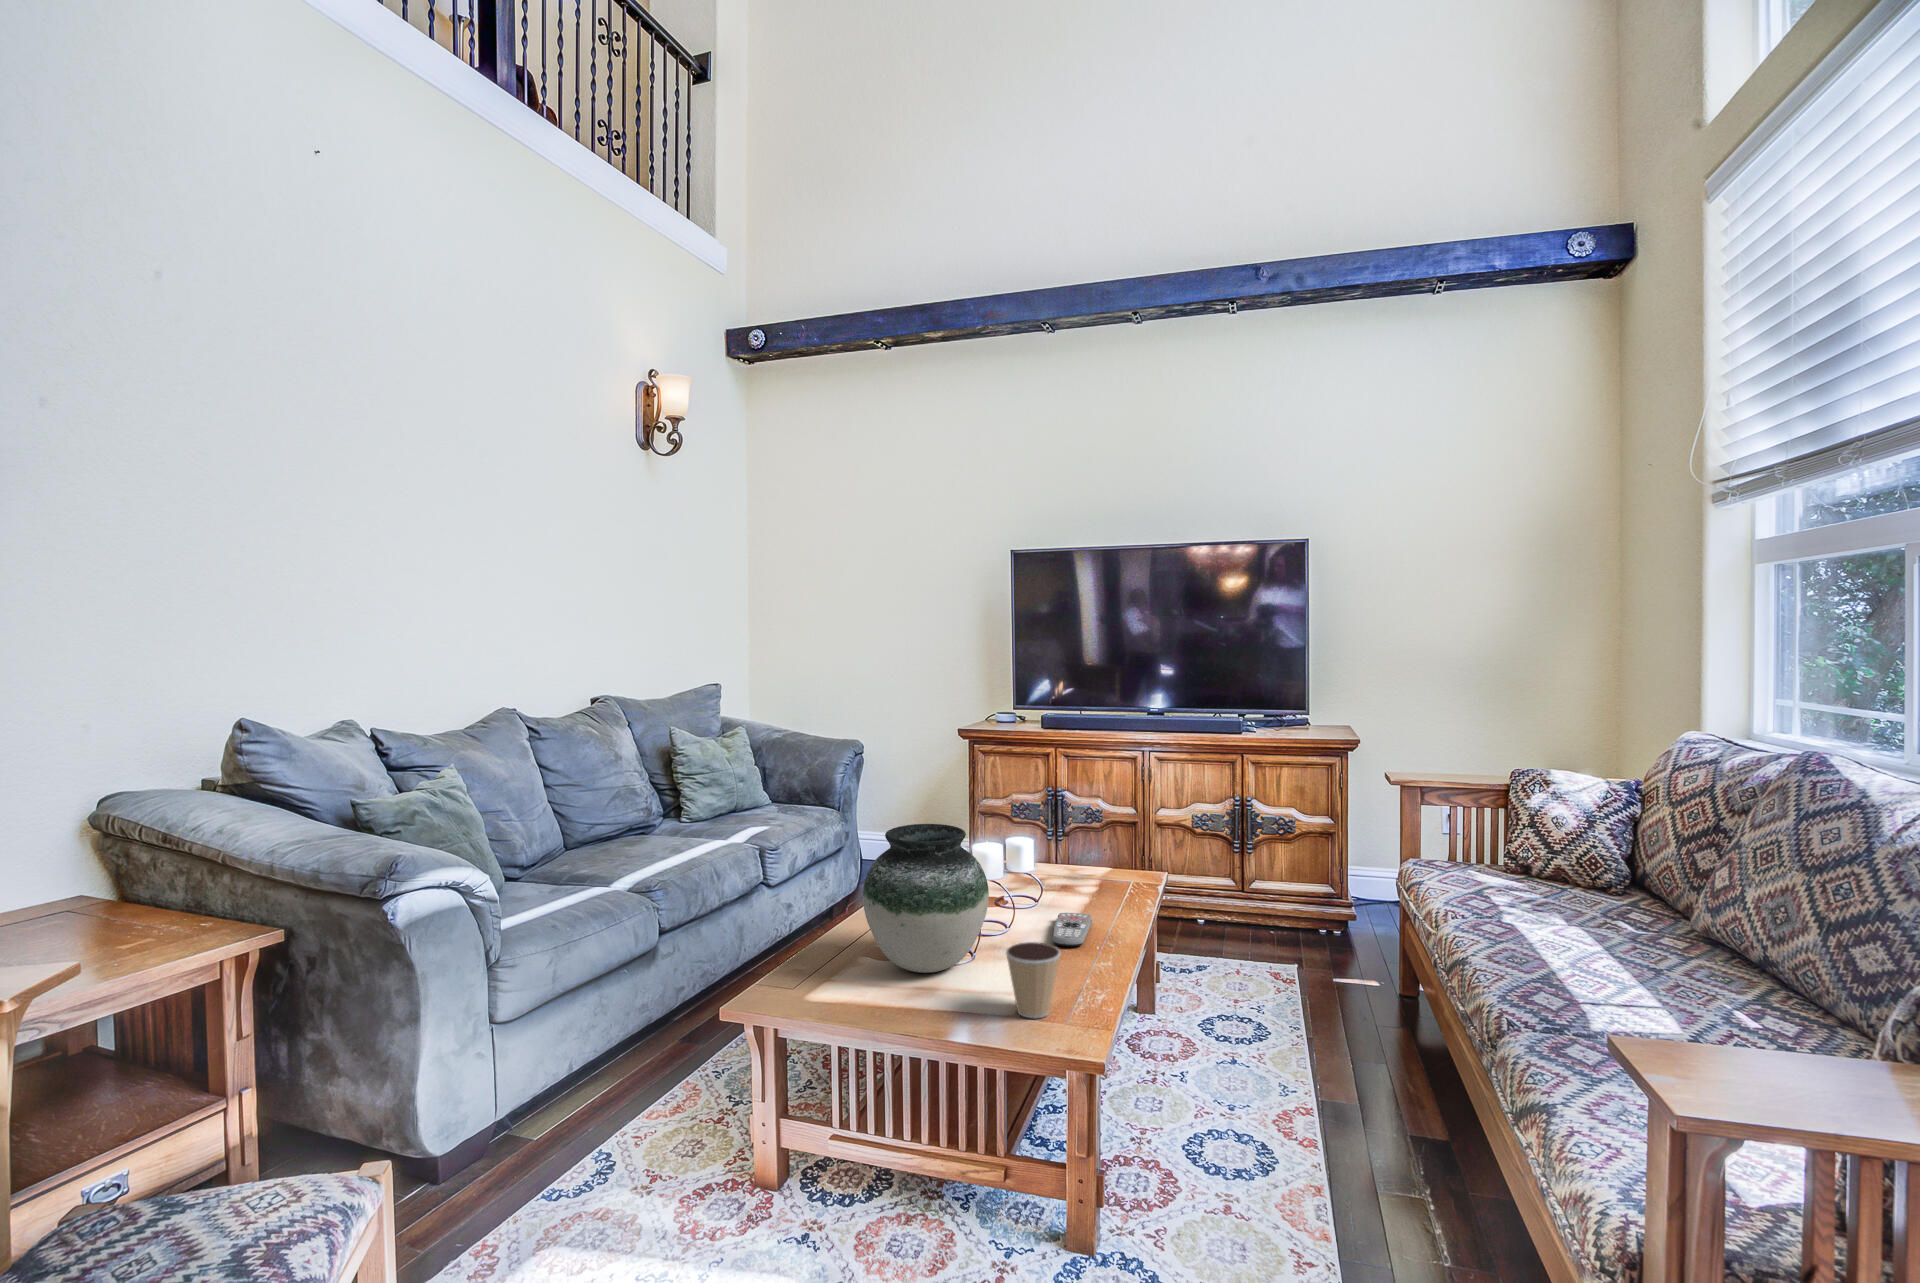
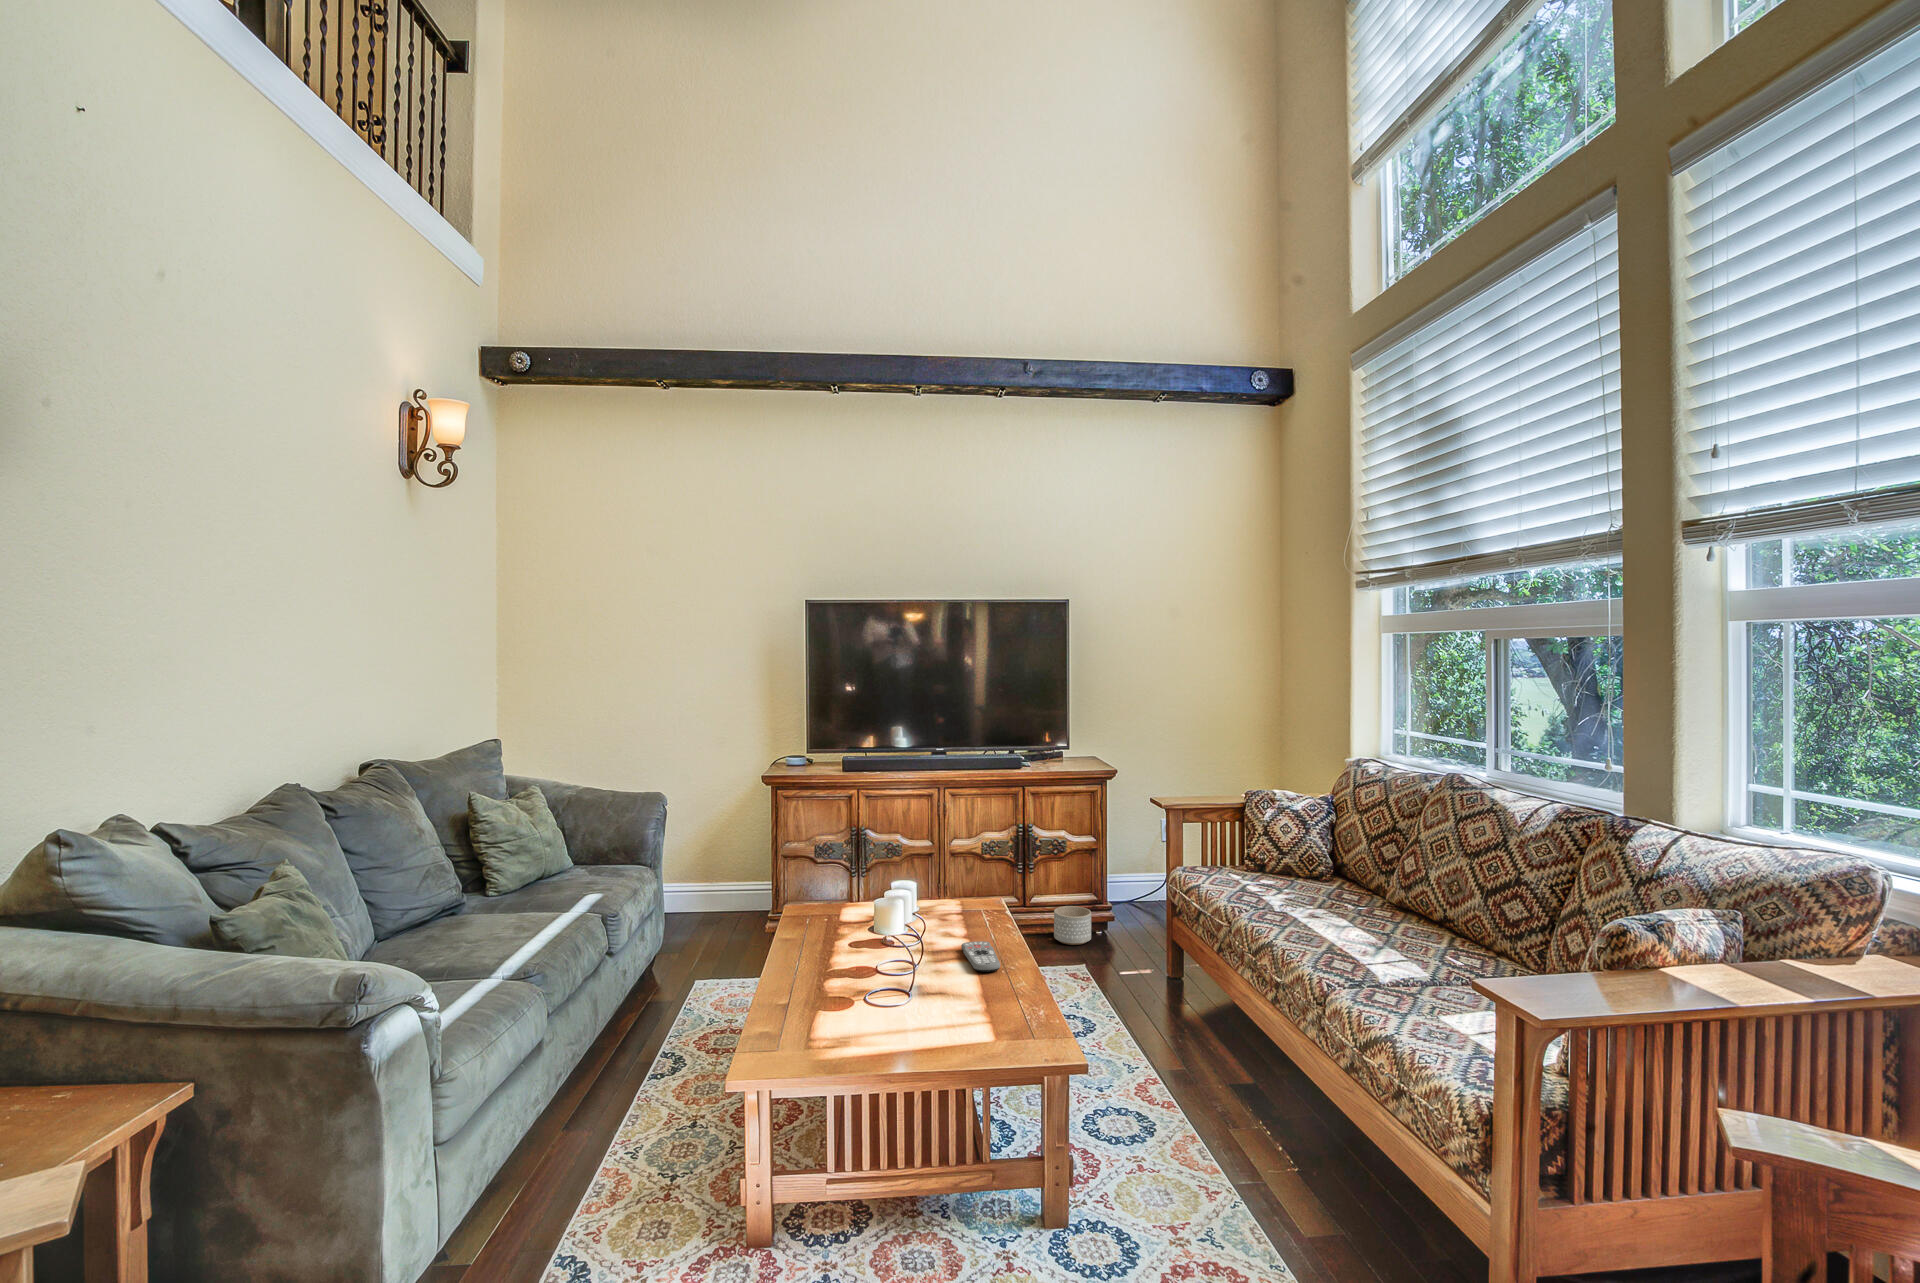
vase: present [863,824,989,973] -> none [825,875,939,1013]
planter: none [1271,897,1318,944] -> present [1054,906,1091,945]
coffee cup: present [1006,942,1061,1018] -> none [984,971,1032,1037]

